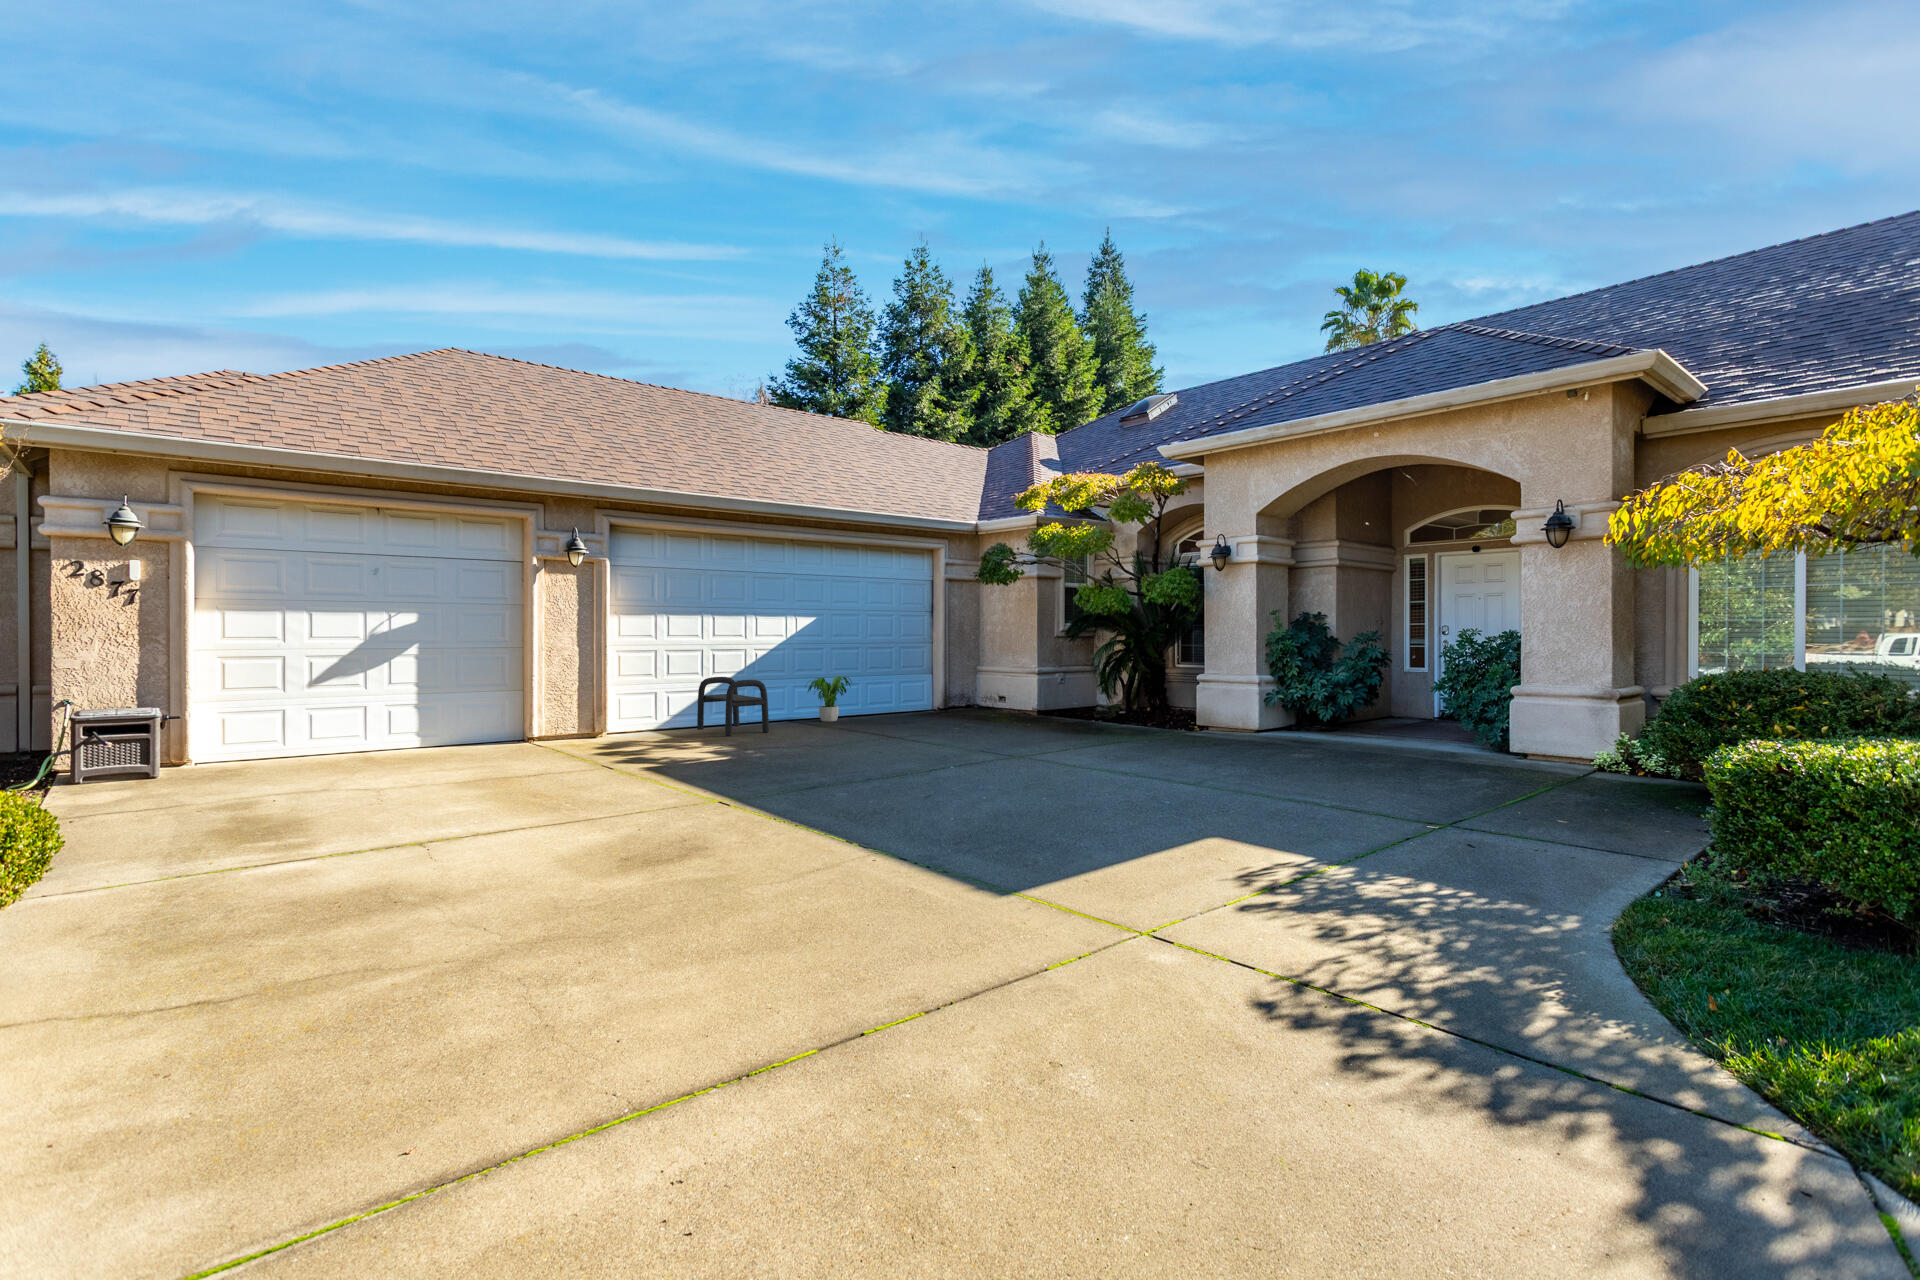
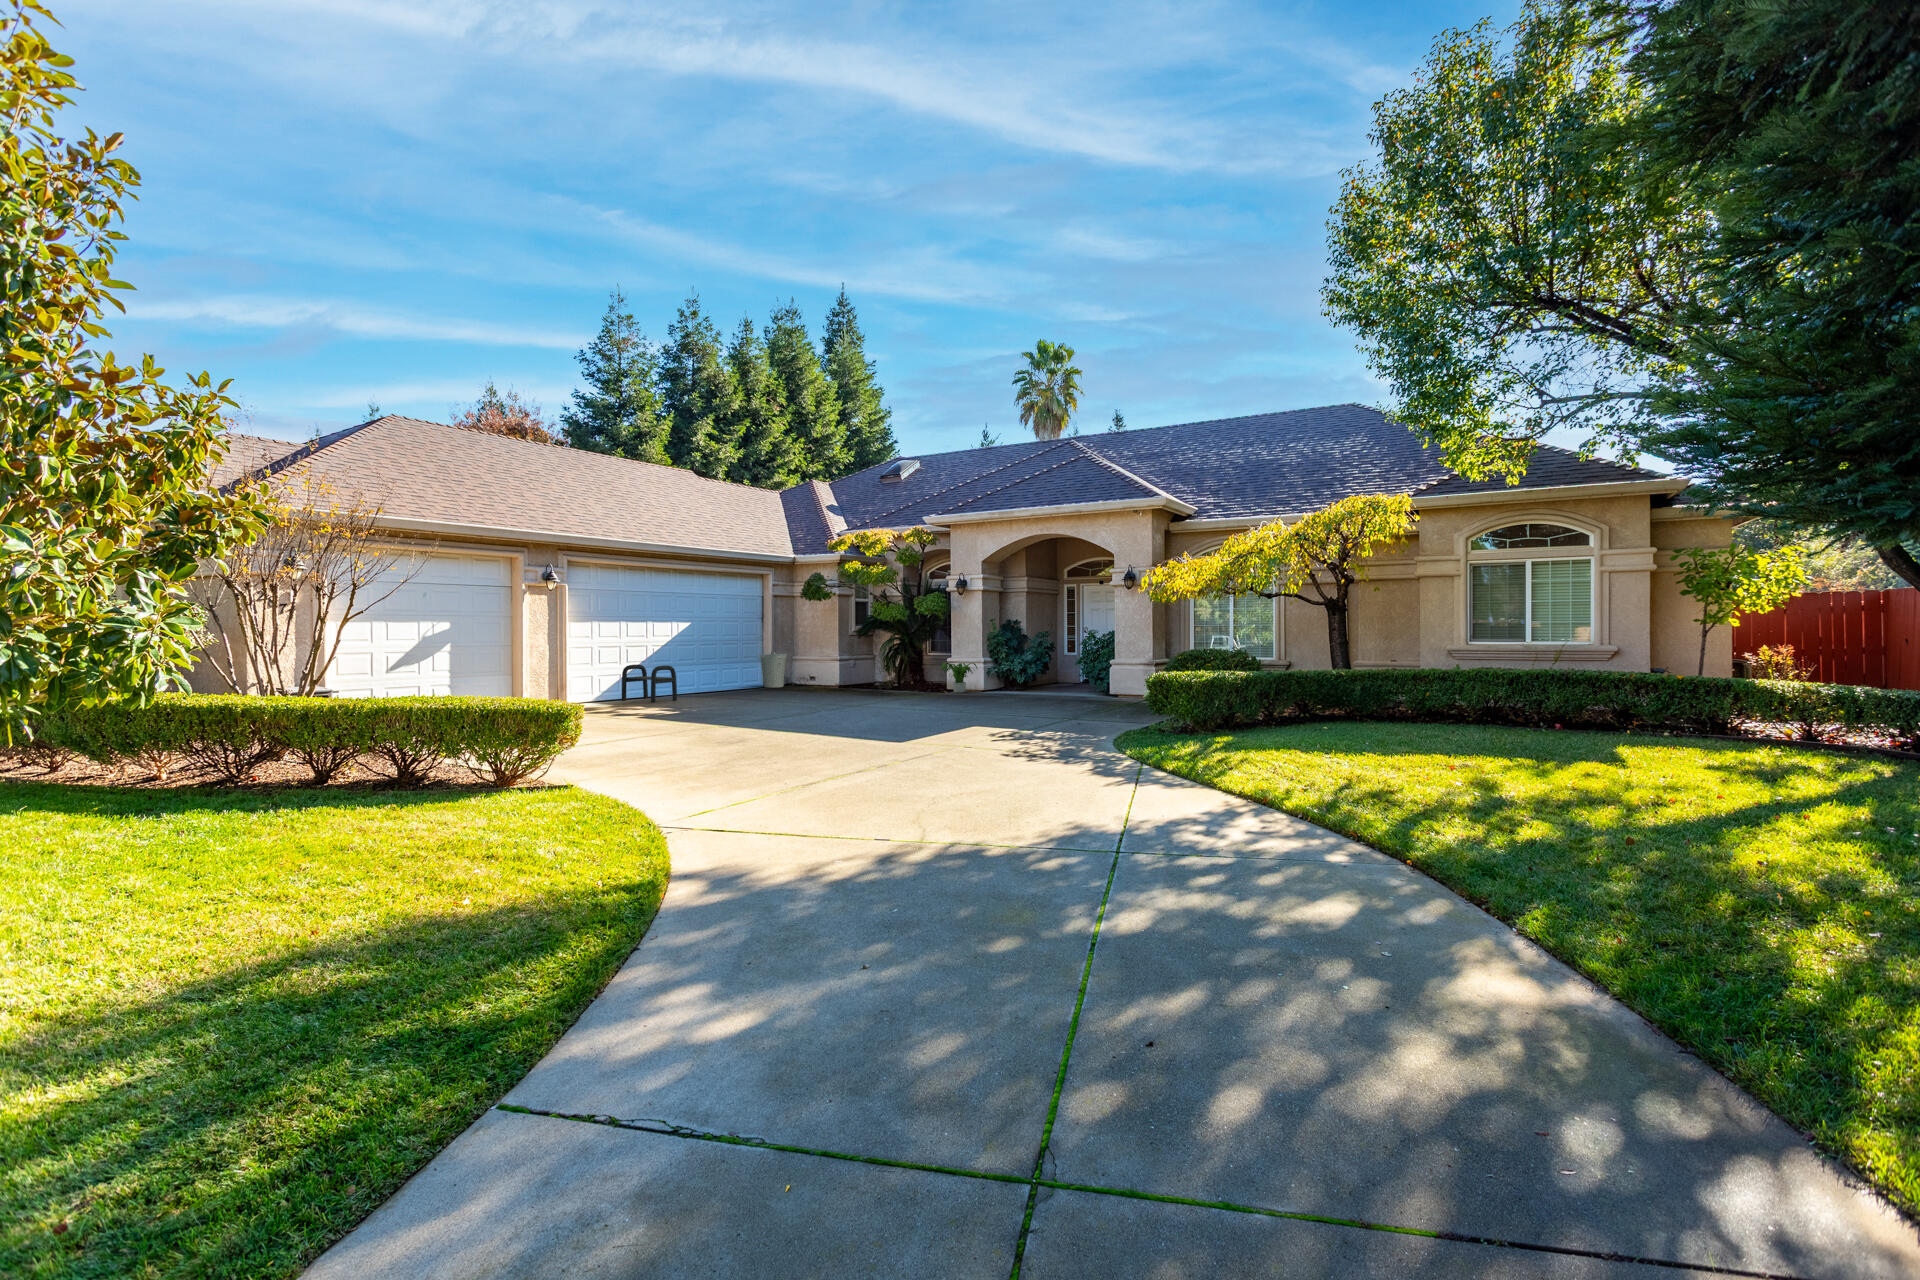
trash can: none [917,660,958,712] -> present [759,652,787,688]
potted plant: present [808,676,852,721] -> present [941,663,977,693]

